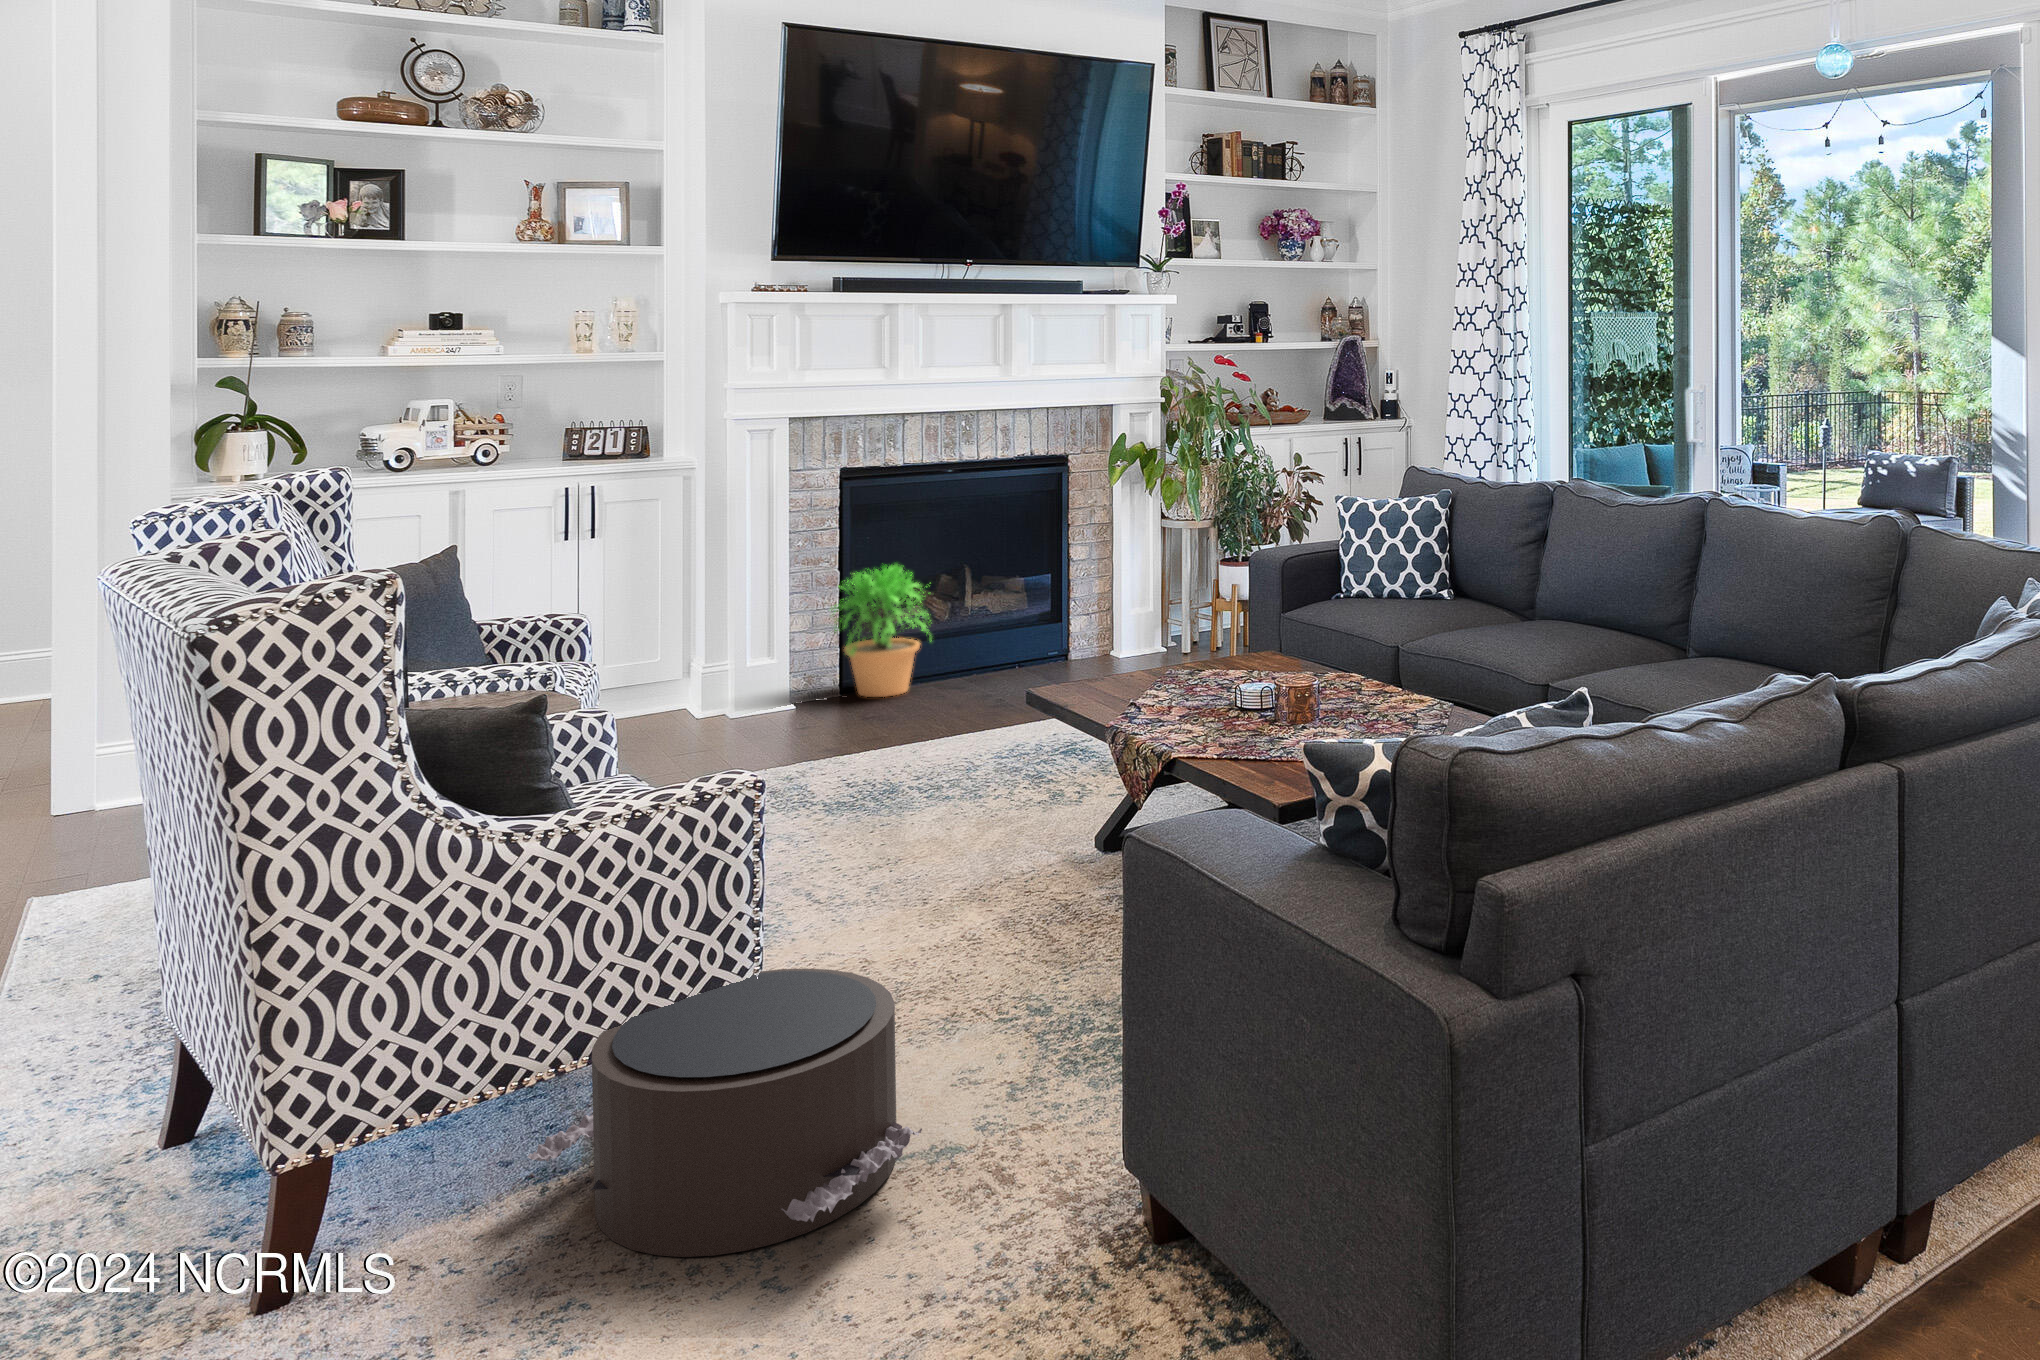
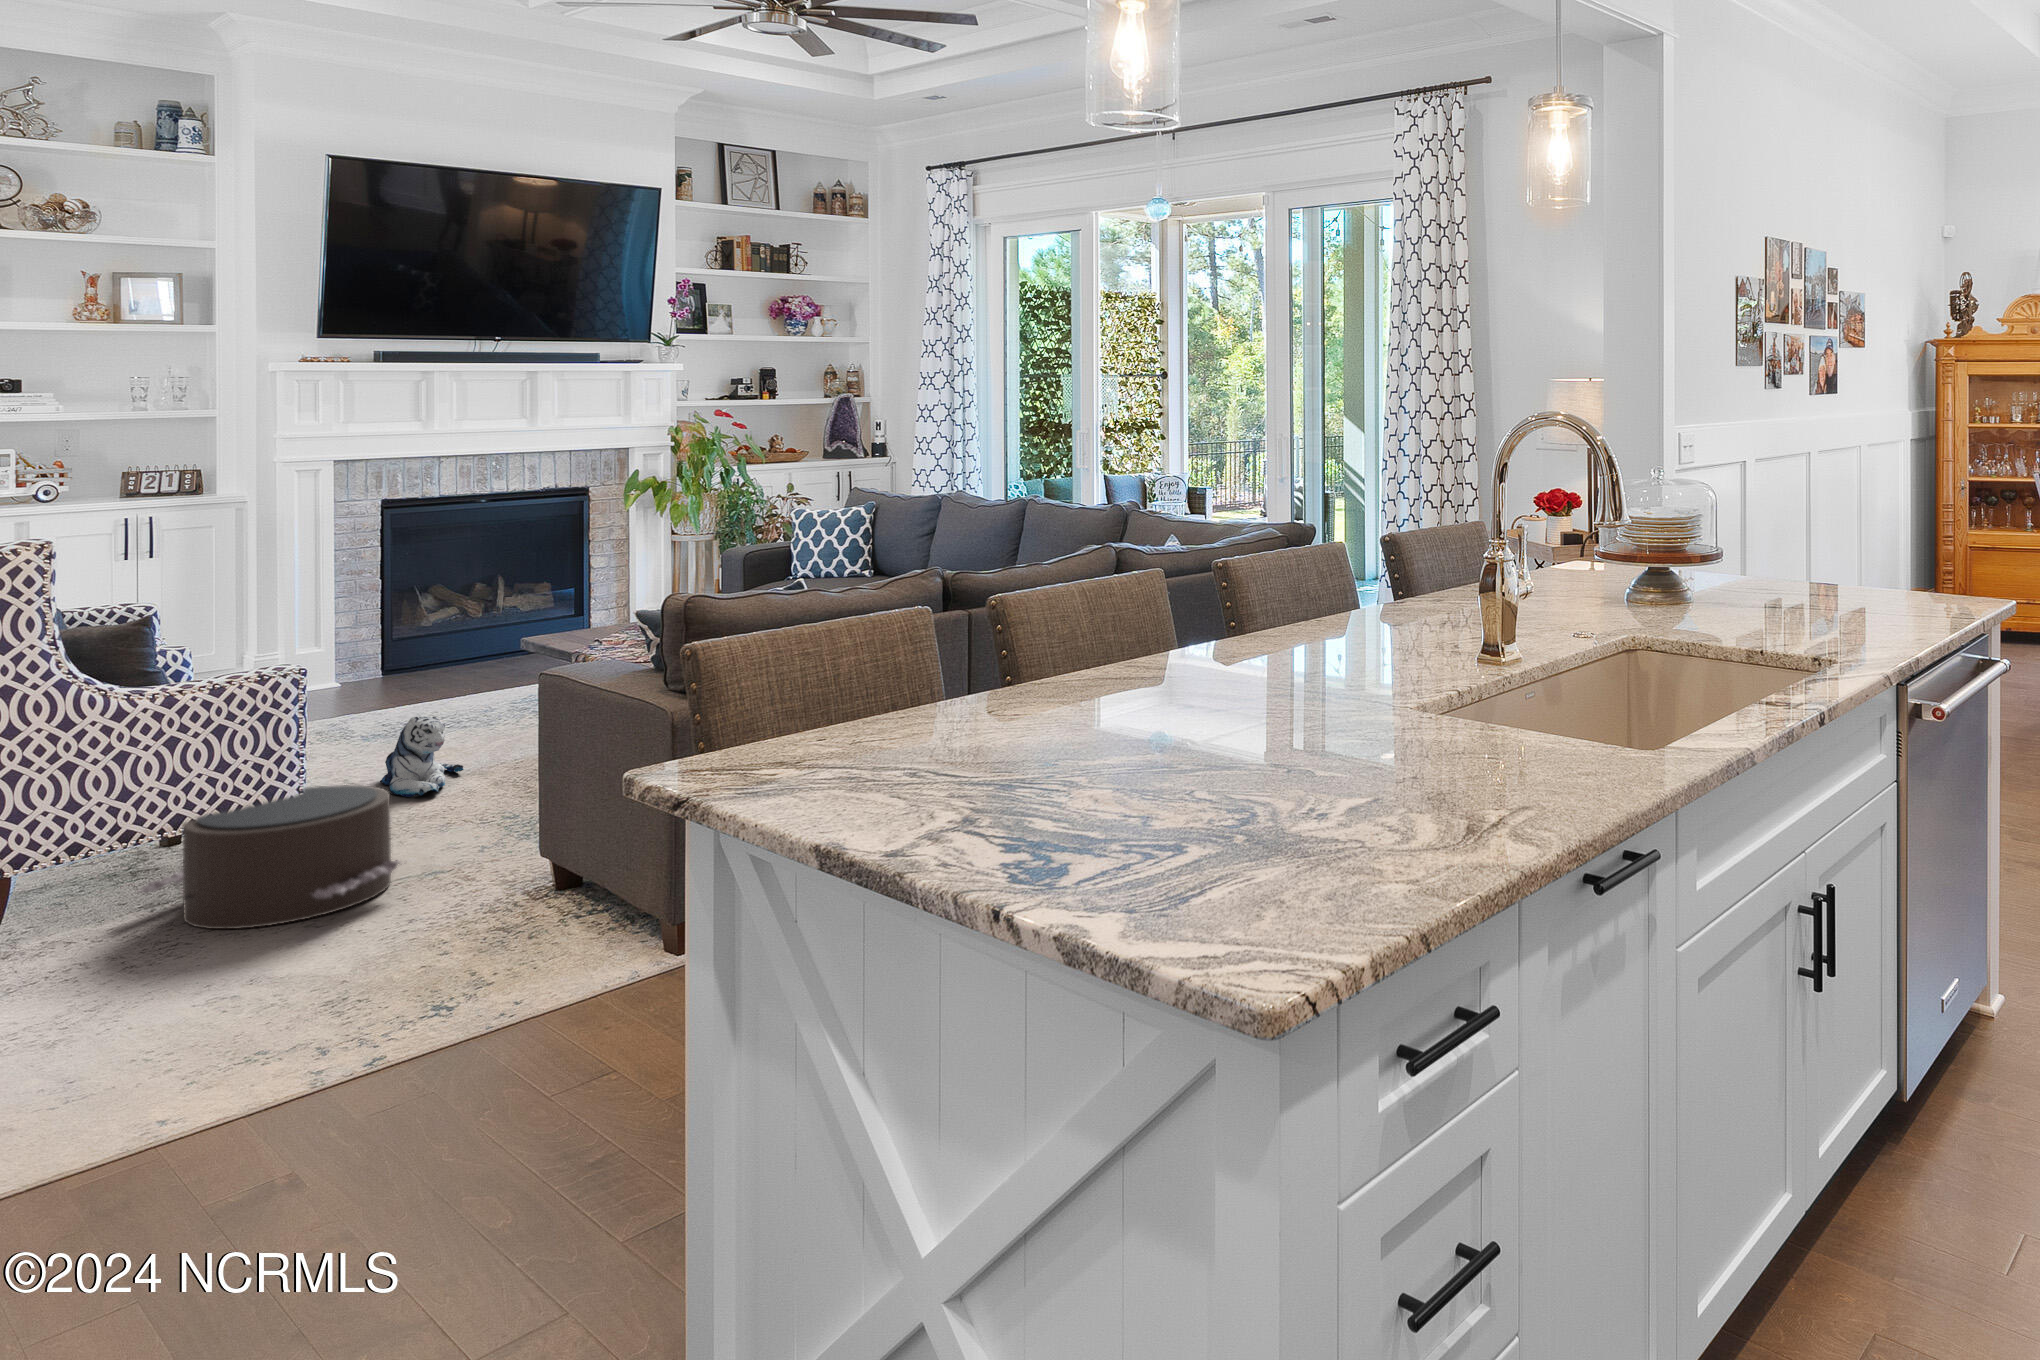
potted plant: present [831,565,930,697] -> none [363,569,467,675]
plush toy: none [861,809,968,937] -> present [380,717,464,797]

